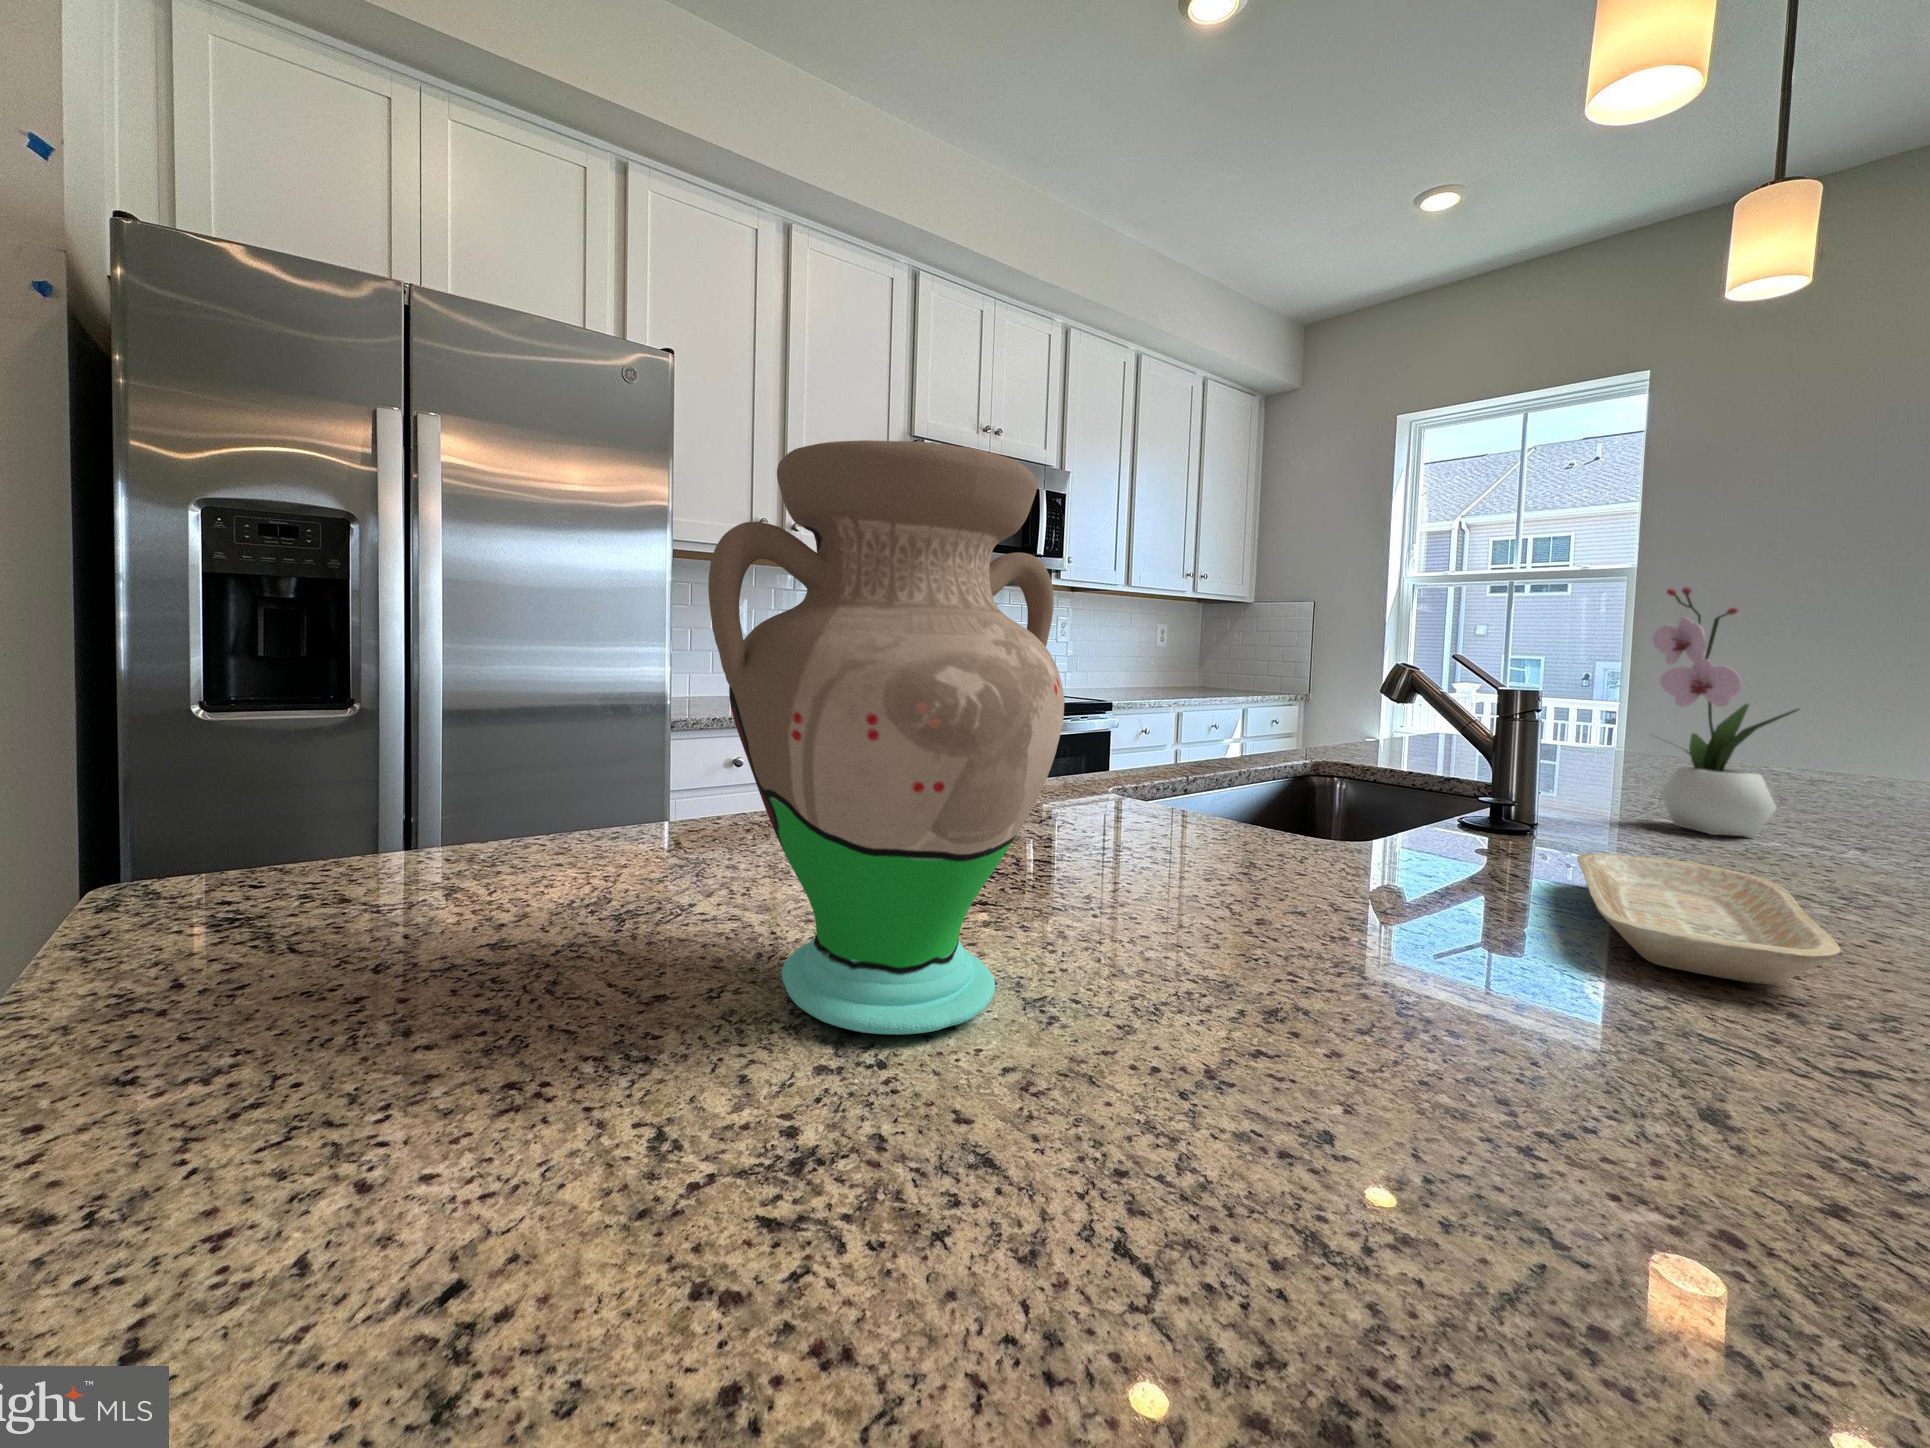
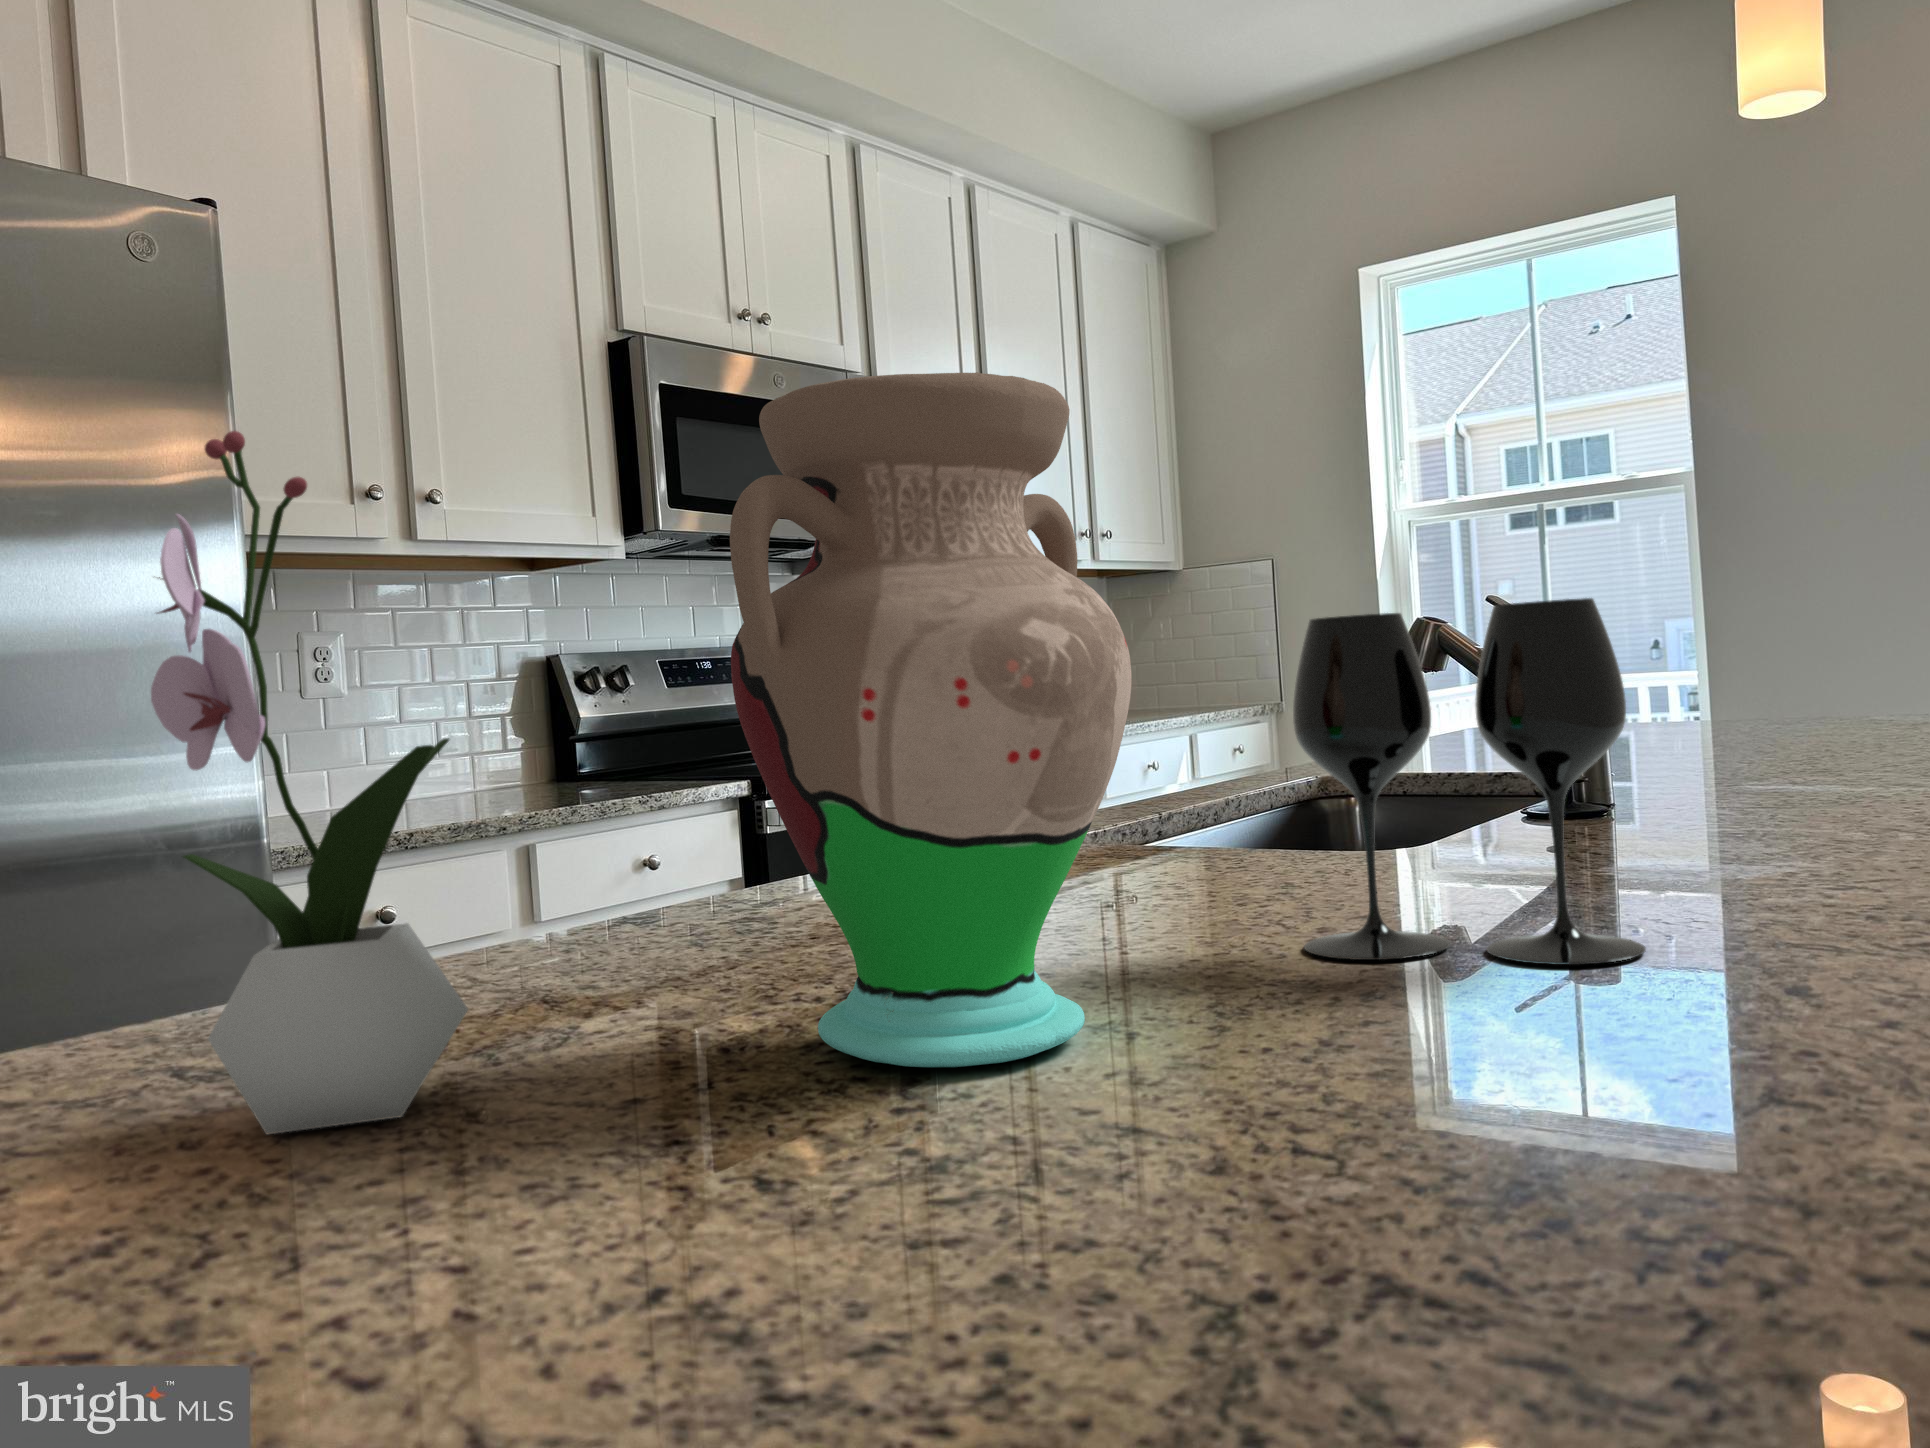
flower arrangement: present [1652,587,1799,836] -> present [151,431,468,1134]
wine glass: none [1224,673,1553,1026] -> present [1293,598,1646,965]
tray: present [1577,853,1841,984] -> none [1662,806,1903,900]

